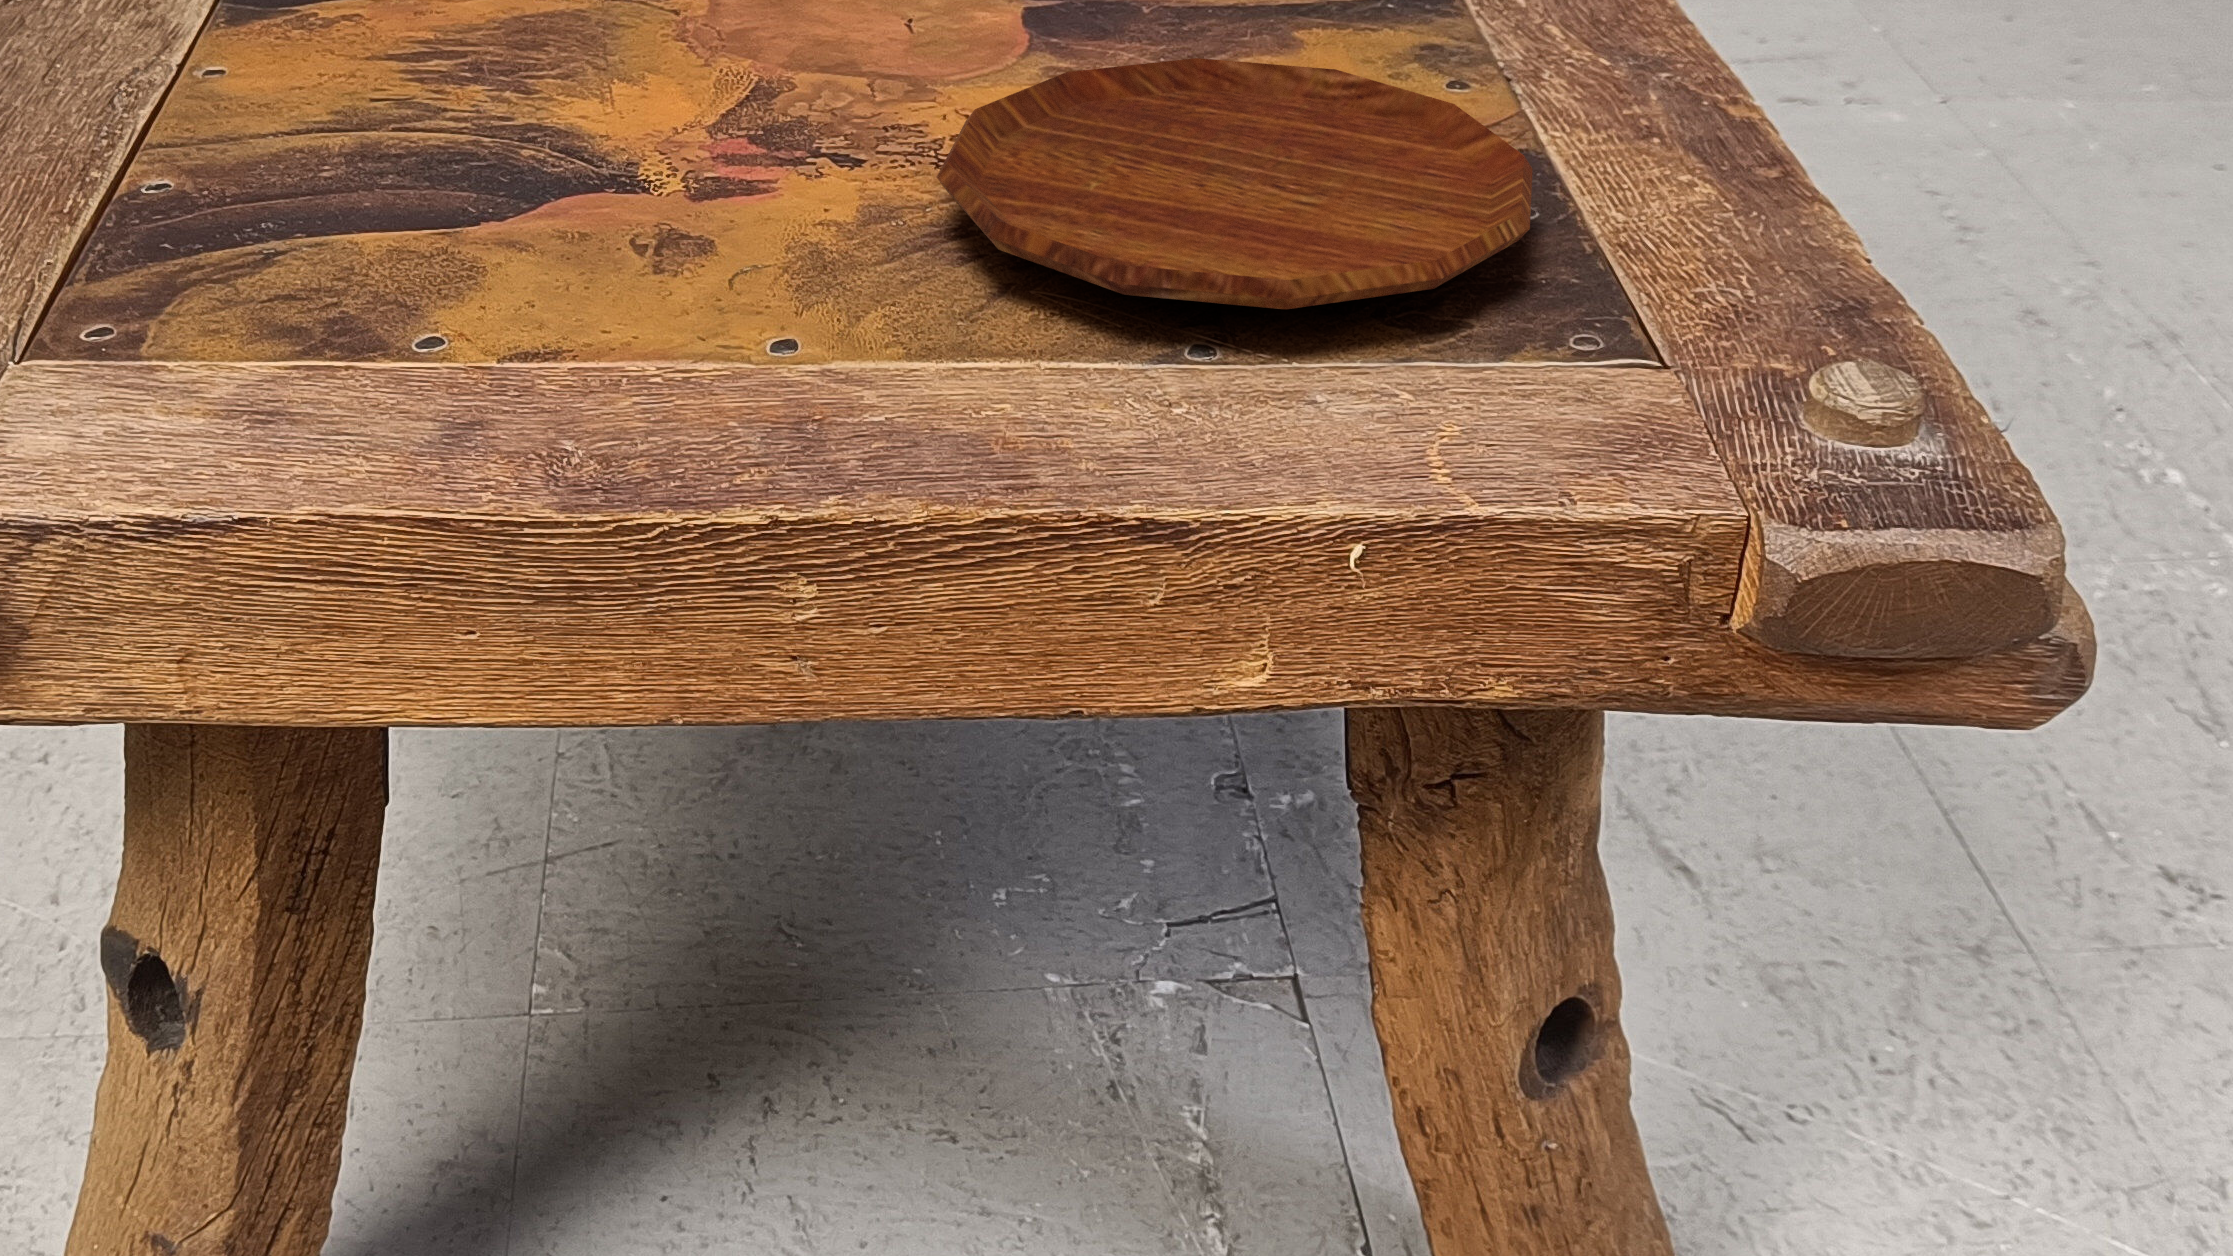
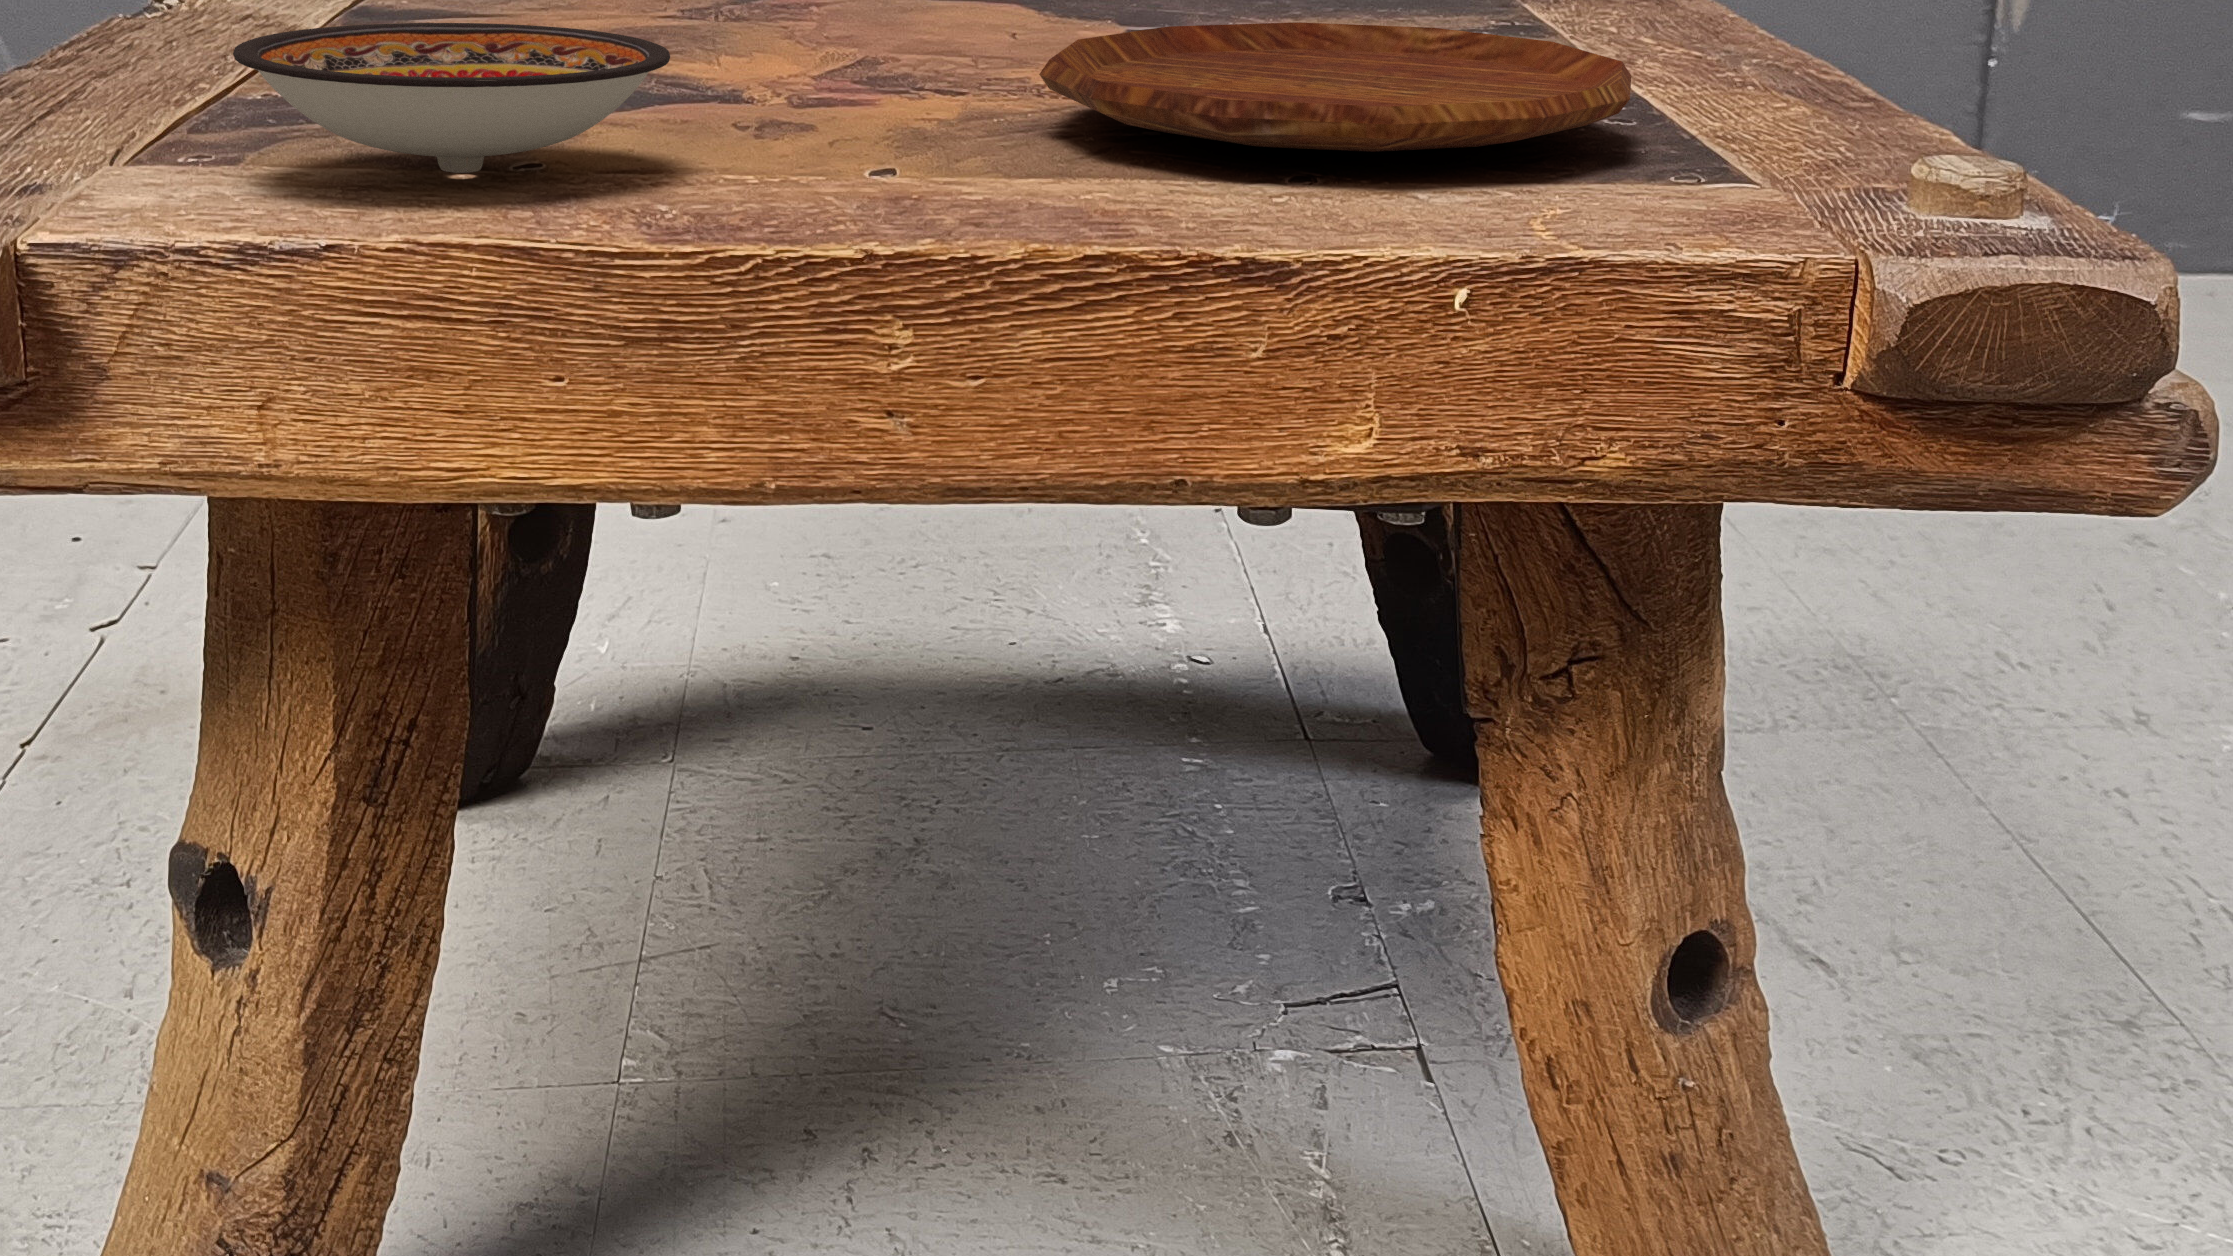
ceramic bowl: none [135,163,569,350] -> present [233,23,670,173]

